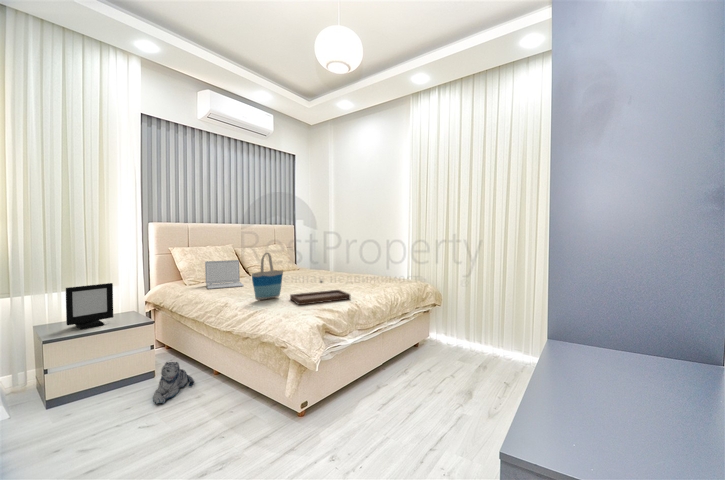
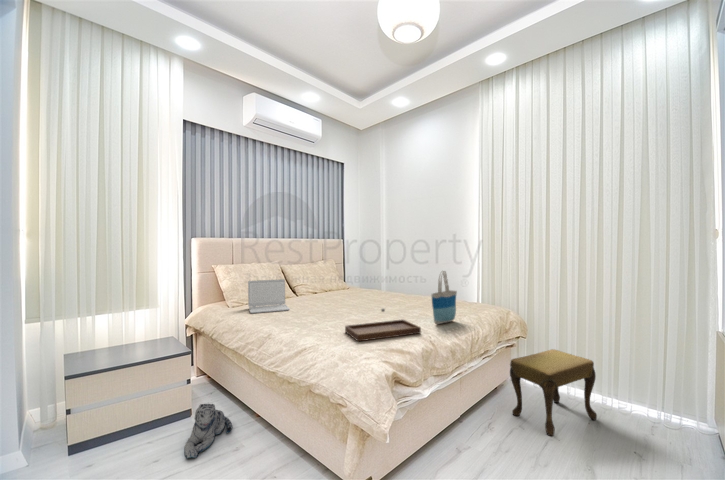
tote bag: present [252,253,283,300] -> present [432,271,457,324]
picture frame: present [66,283,113,329] -> none [97,307,147,361]
footstool: none [423,312,484,374] -> present [510,349,597,436]

